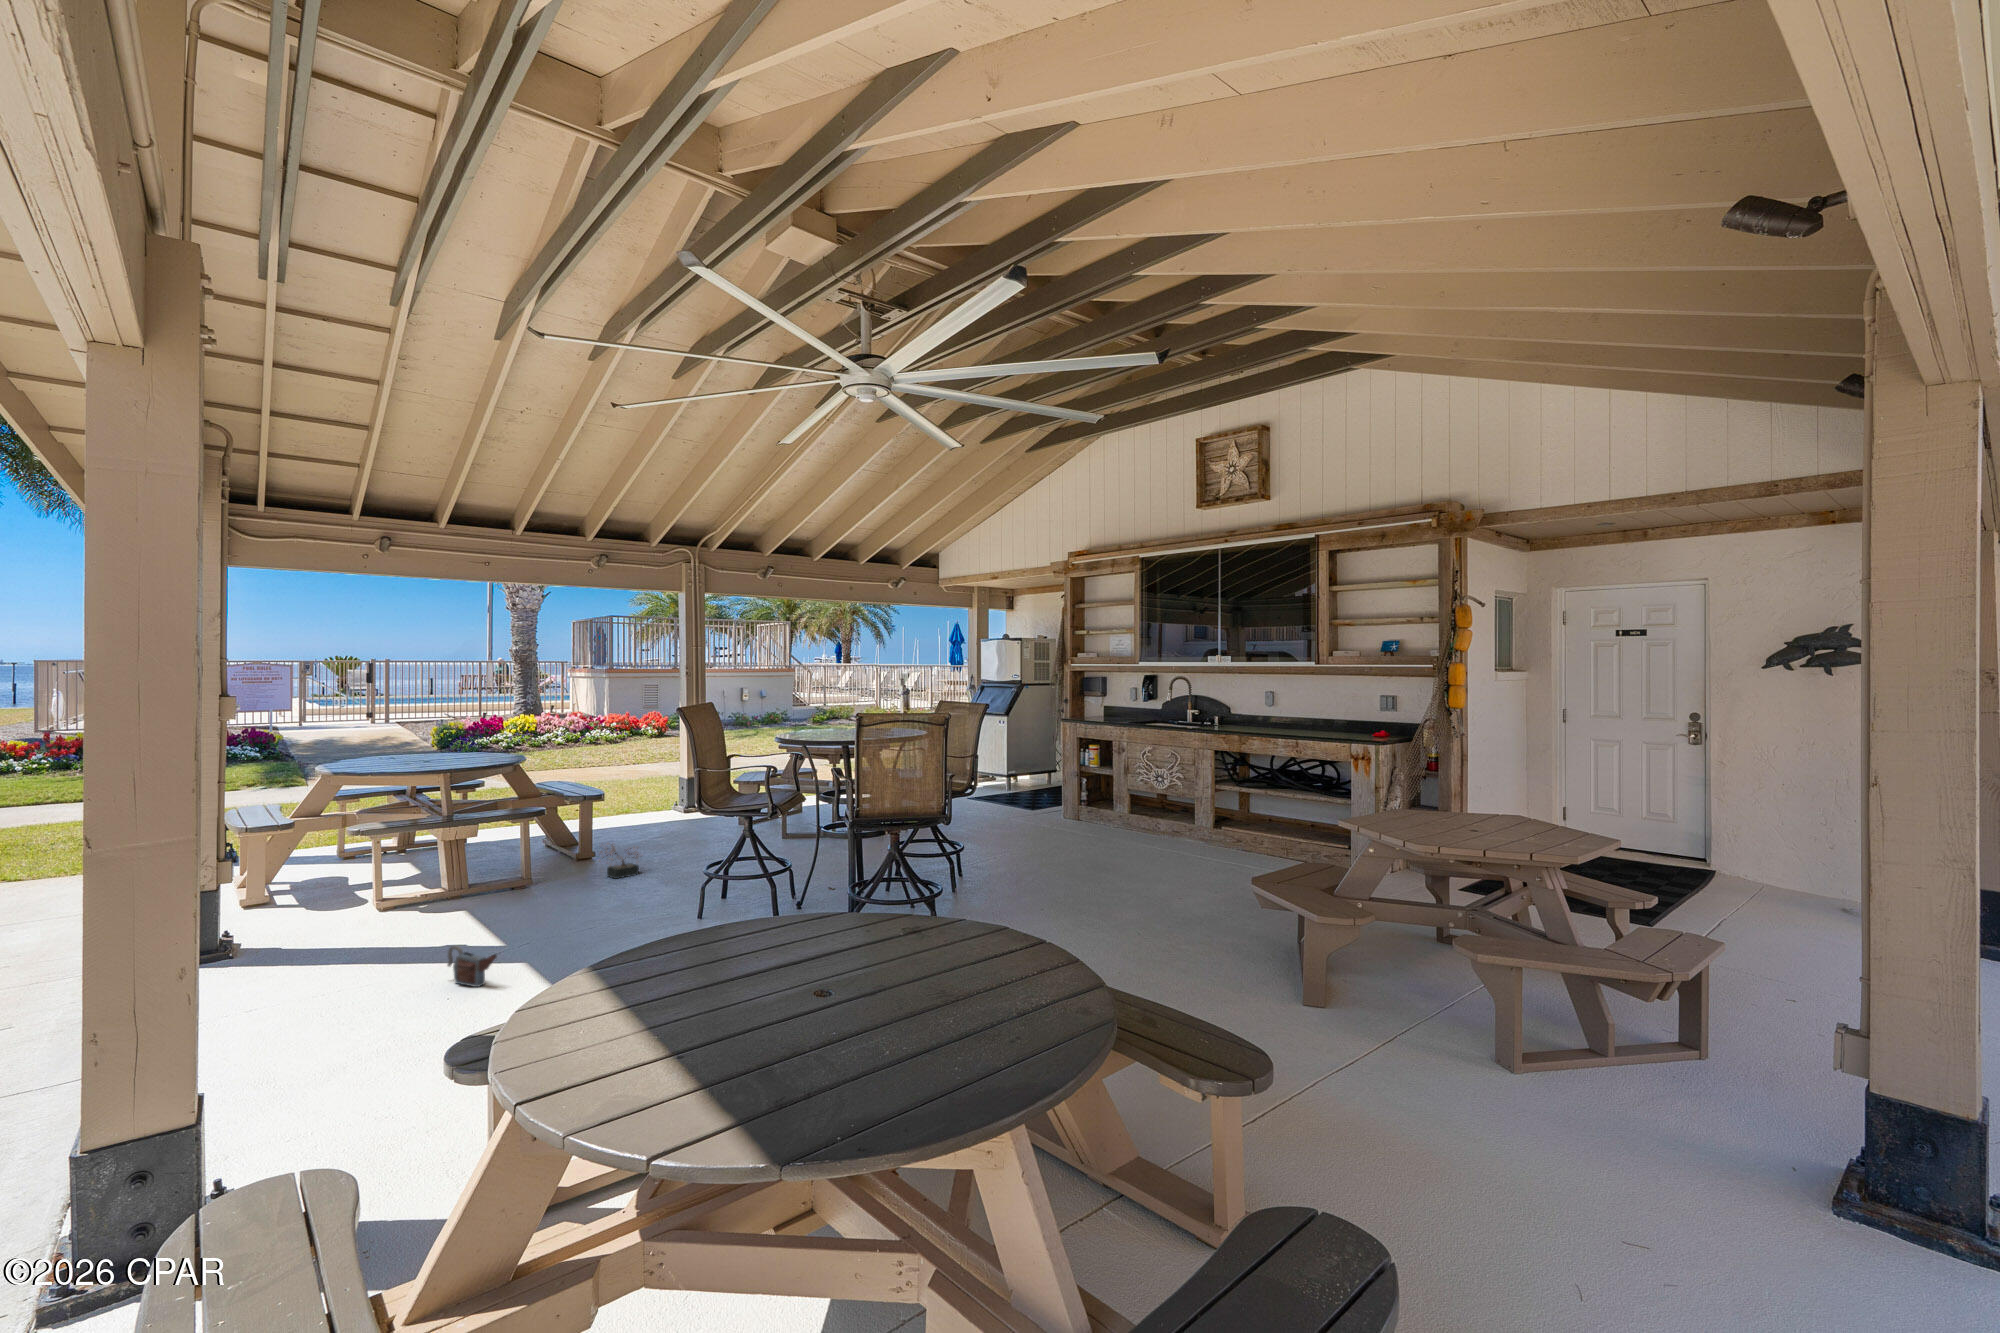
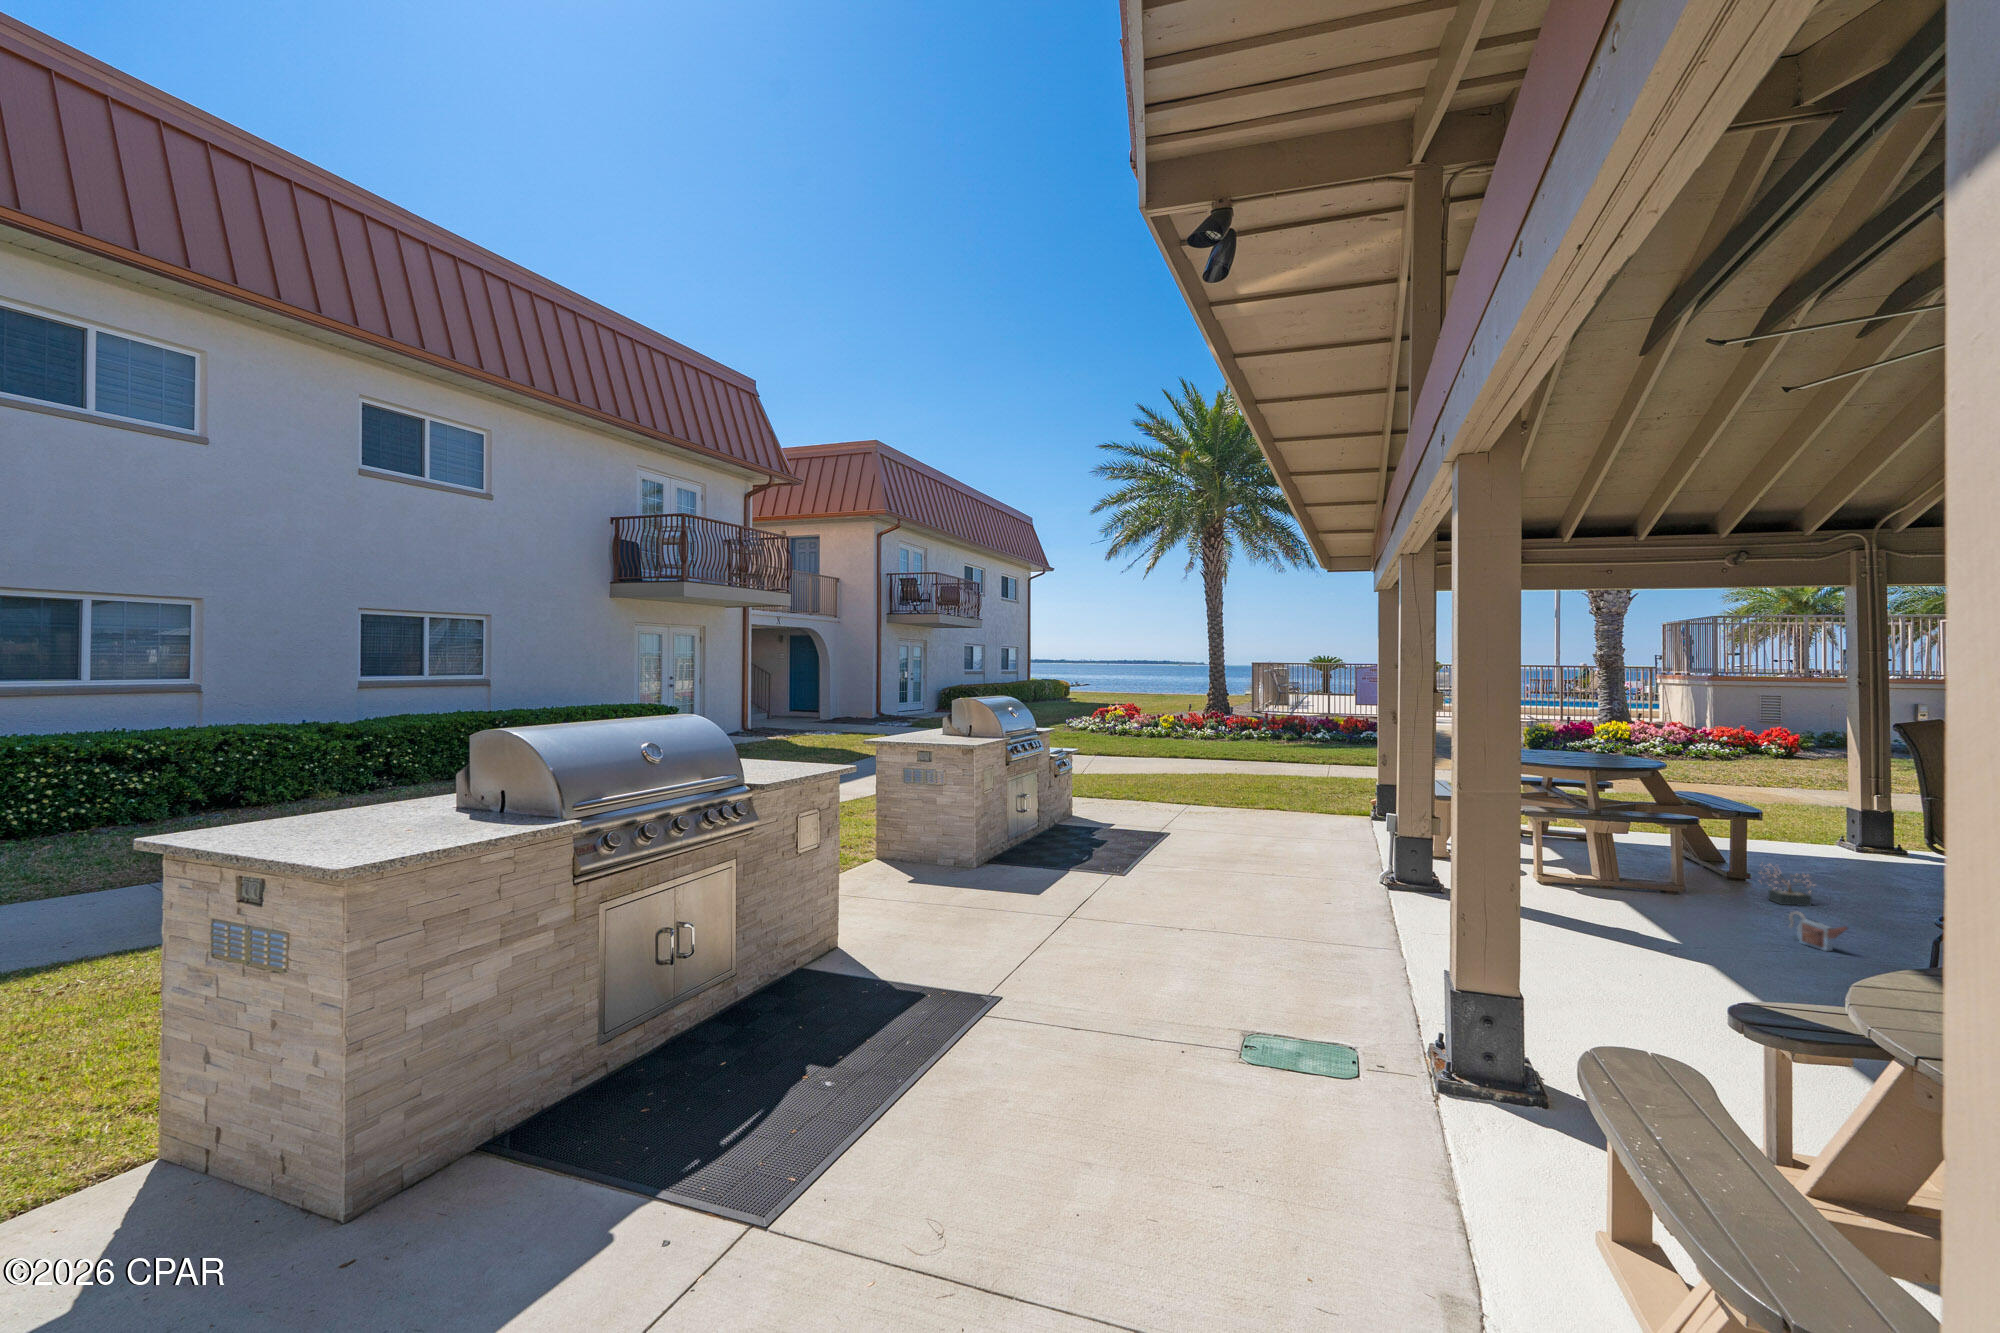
watering can: present [448,946,497,987] -> present [1789,911,1848,951]

